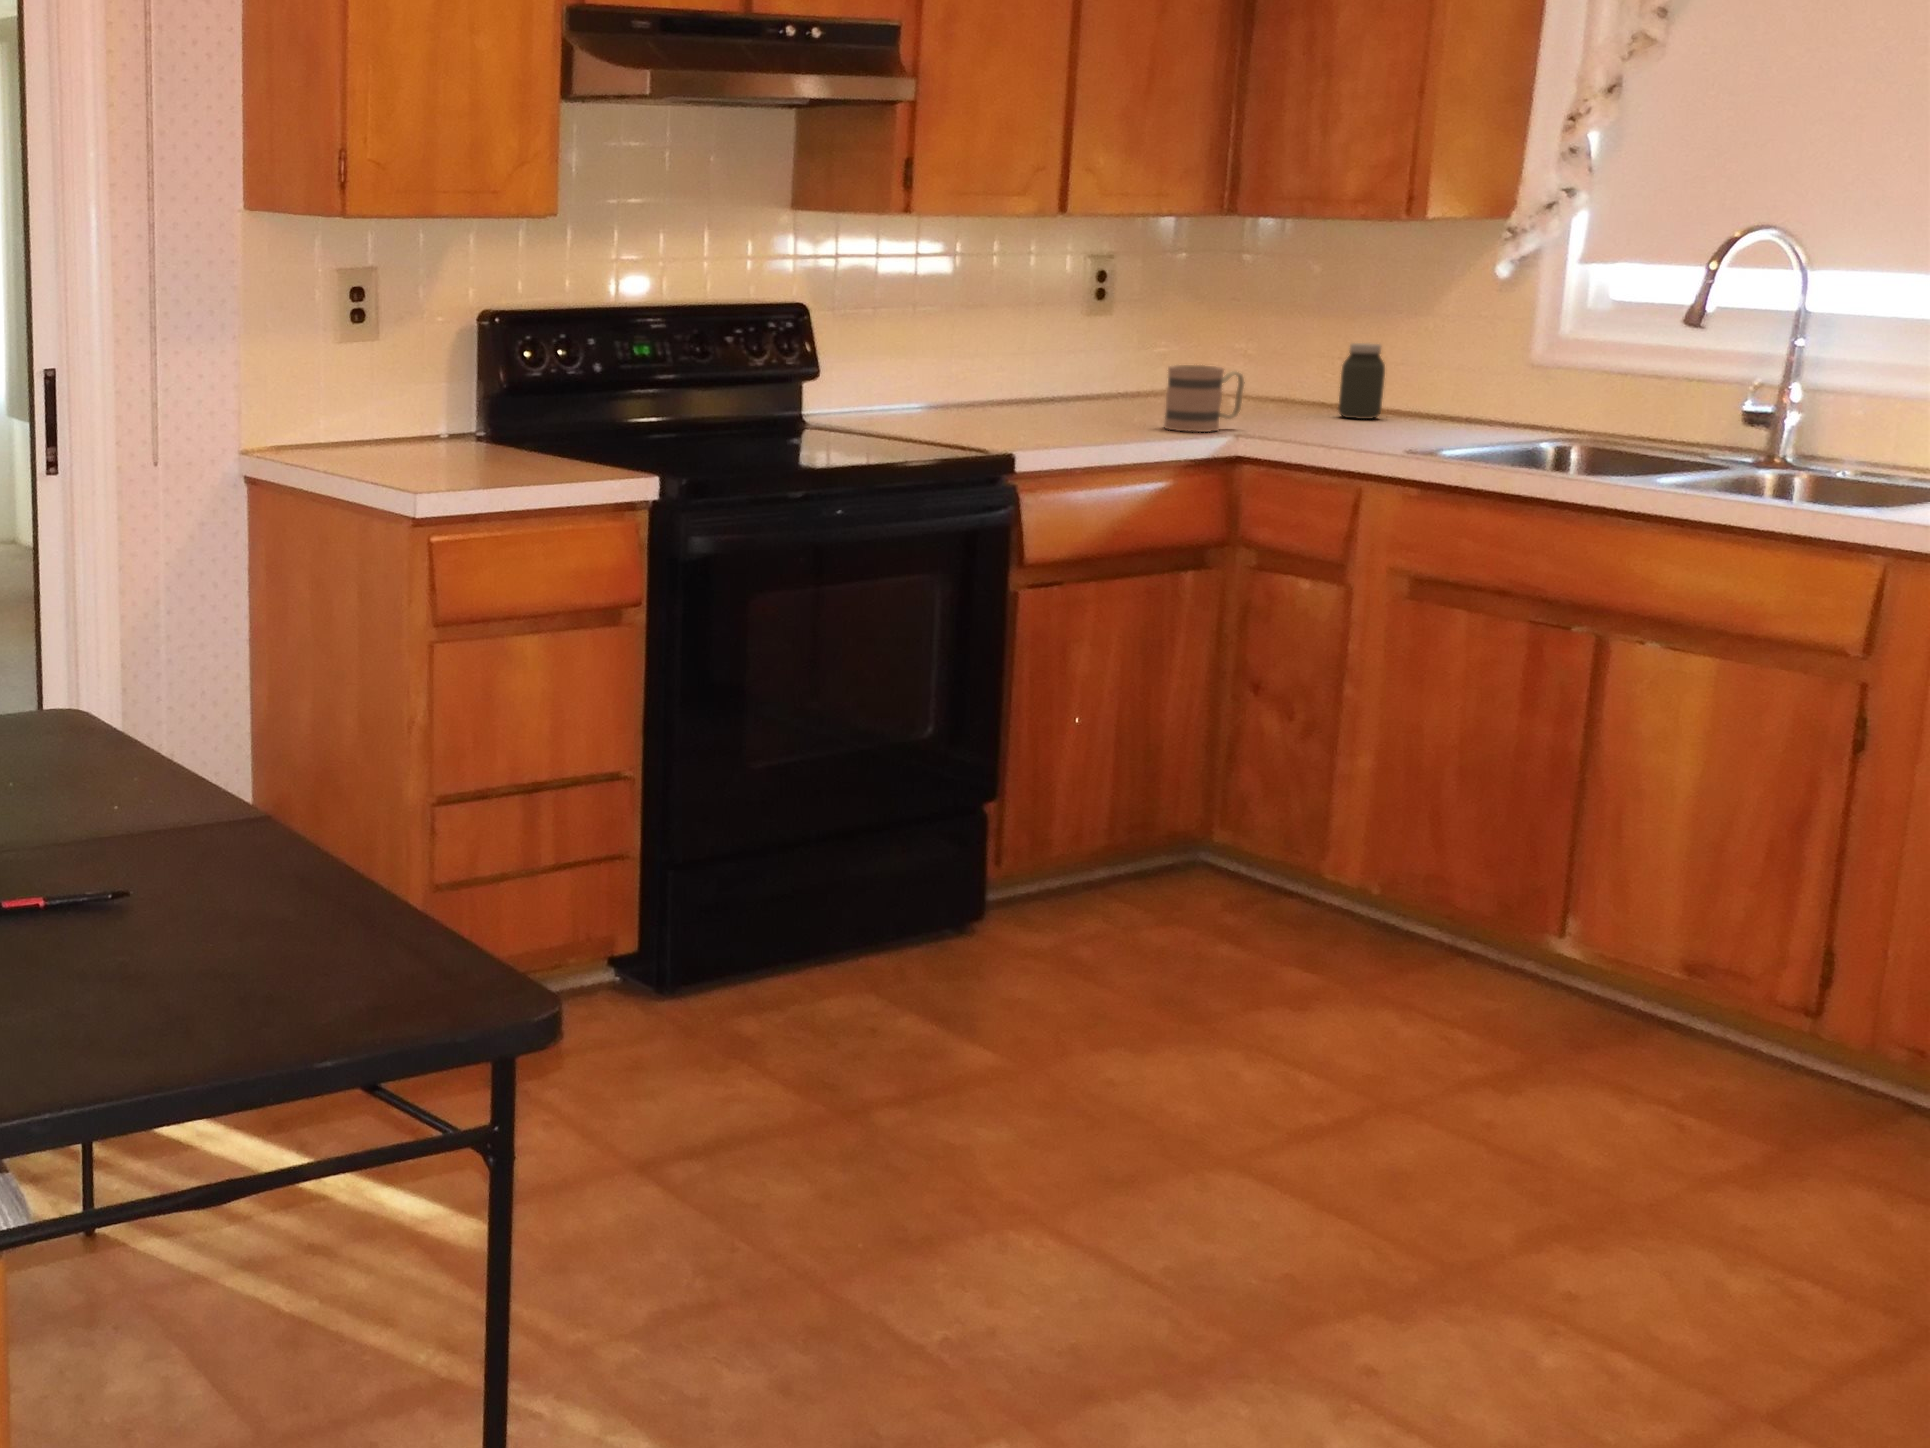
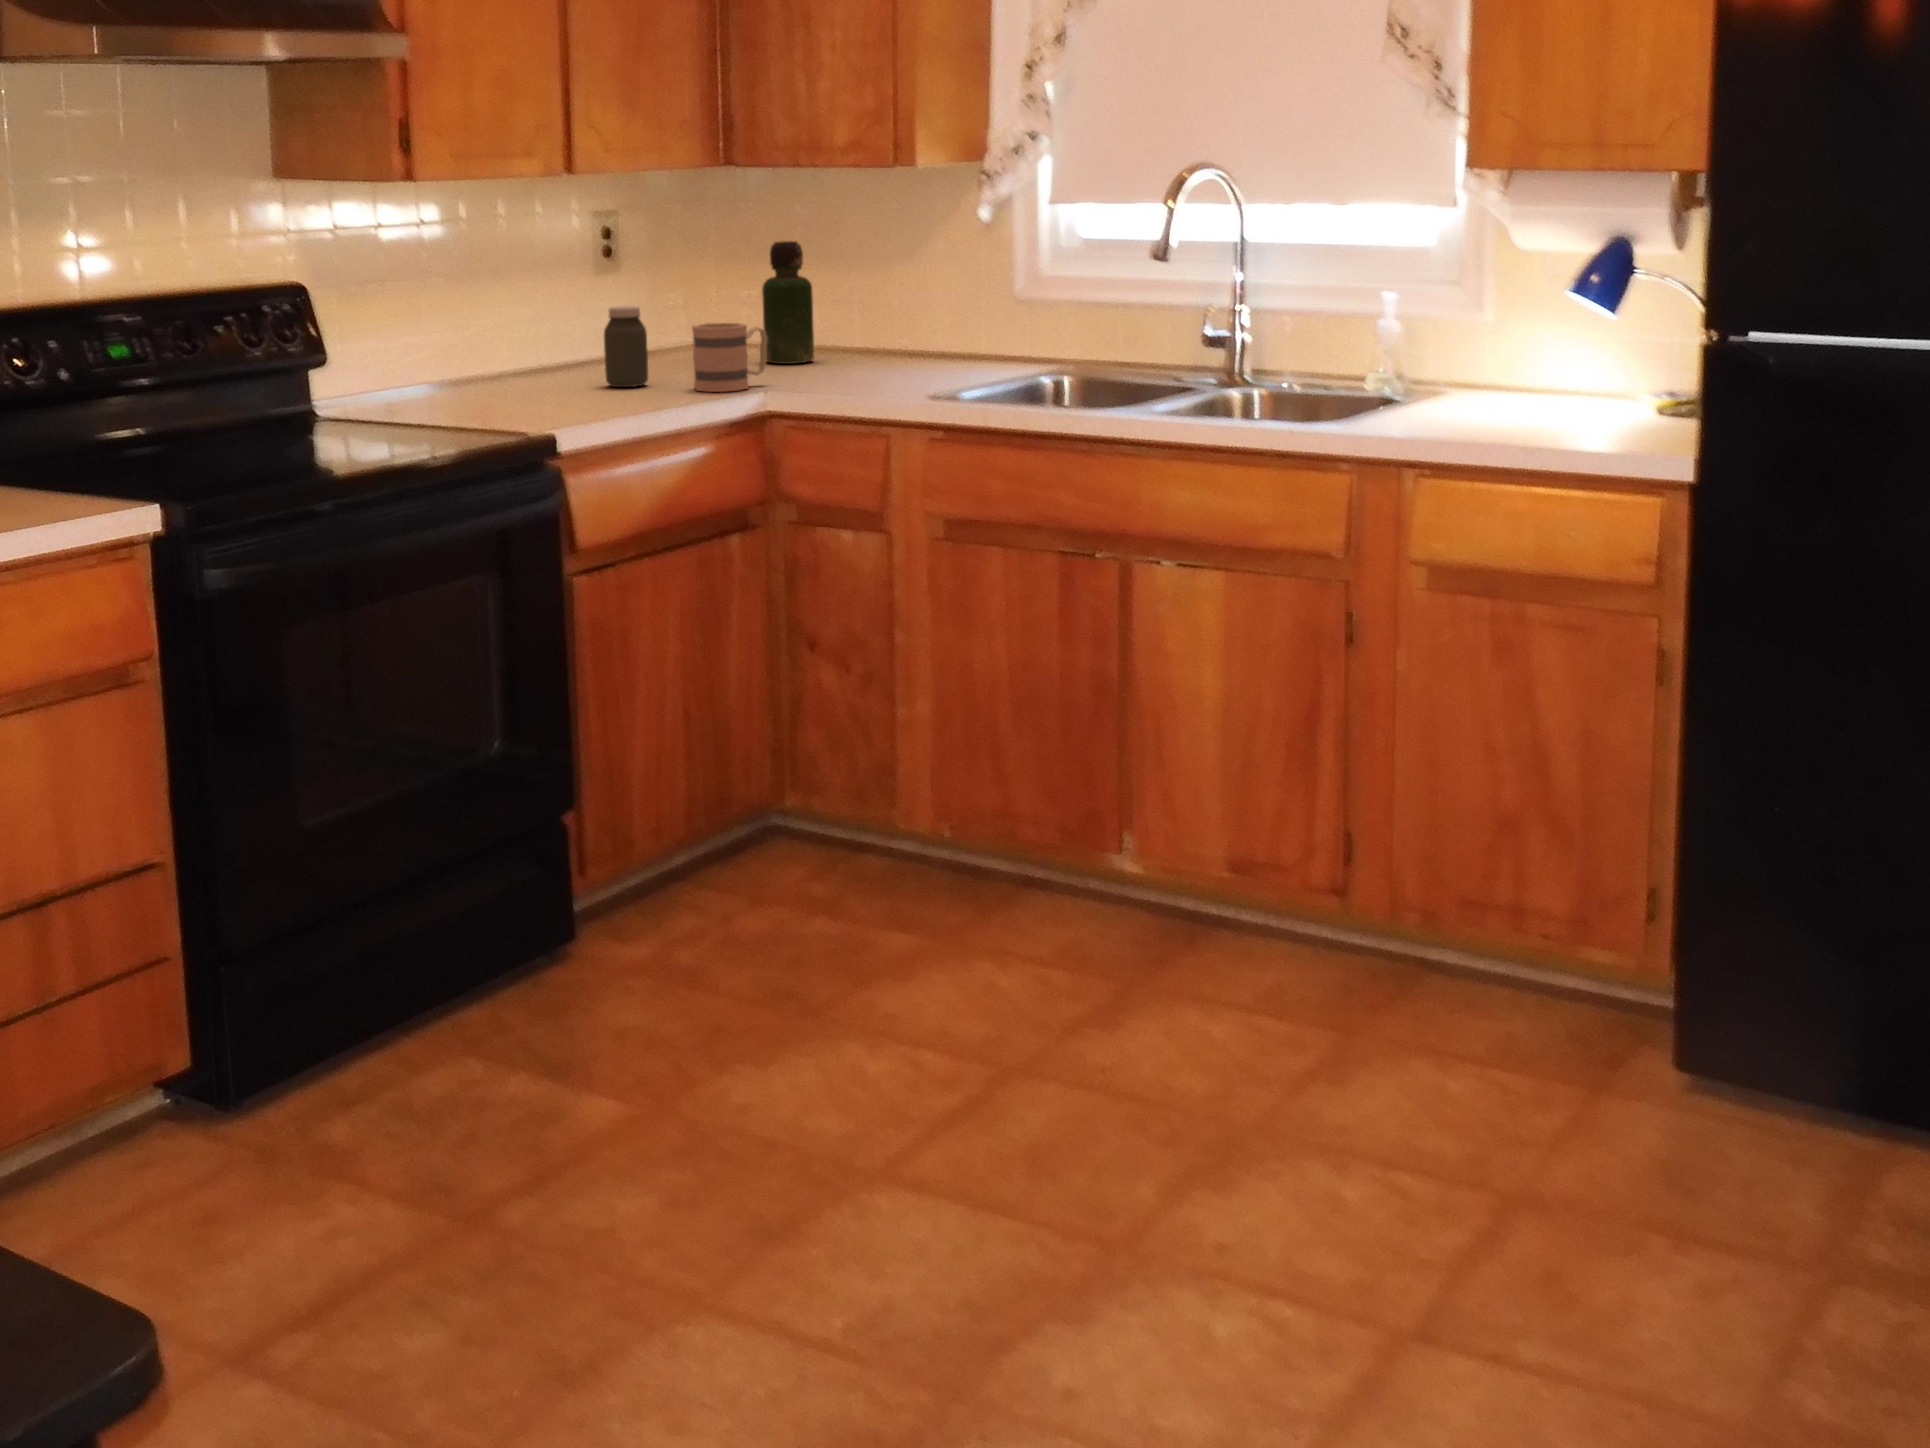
bottle: none [1246,291,1305,413] -> present [762,241,814,364]
jar: present [1338,343,1385,419] -> present [604,306,648,387]

